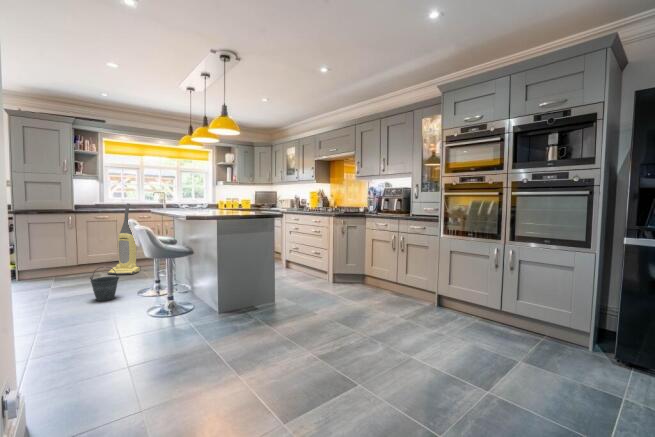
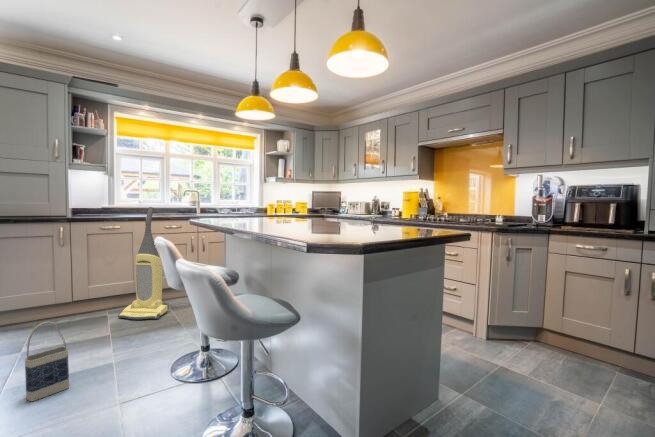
bag: none [61,262,83,301] -> present [25,322,69,401]
bucket: present [90,269,119,301] -> none [81,333,138,404]

